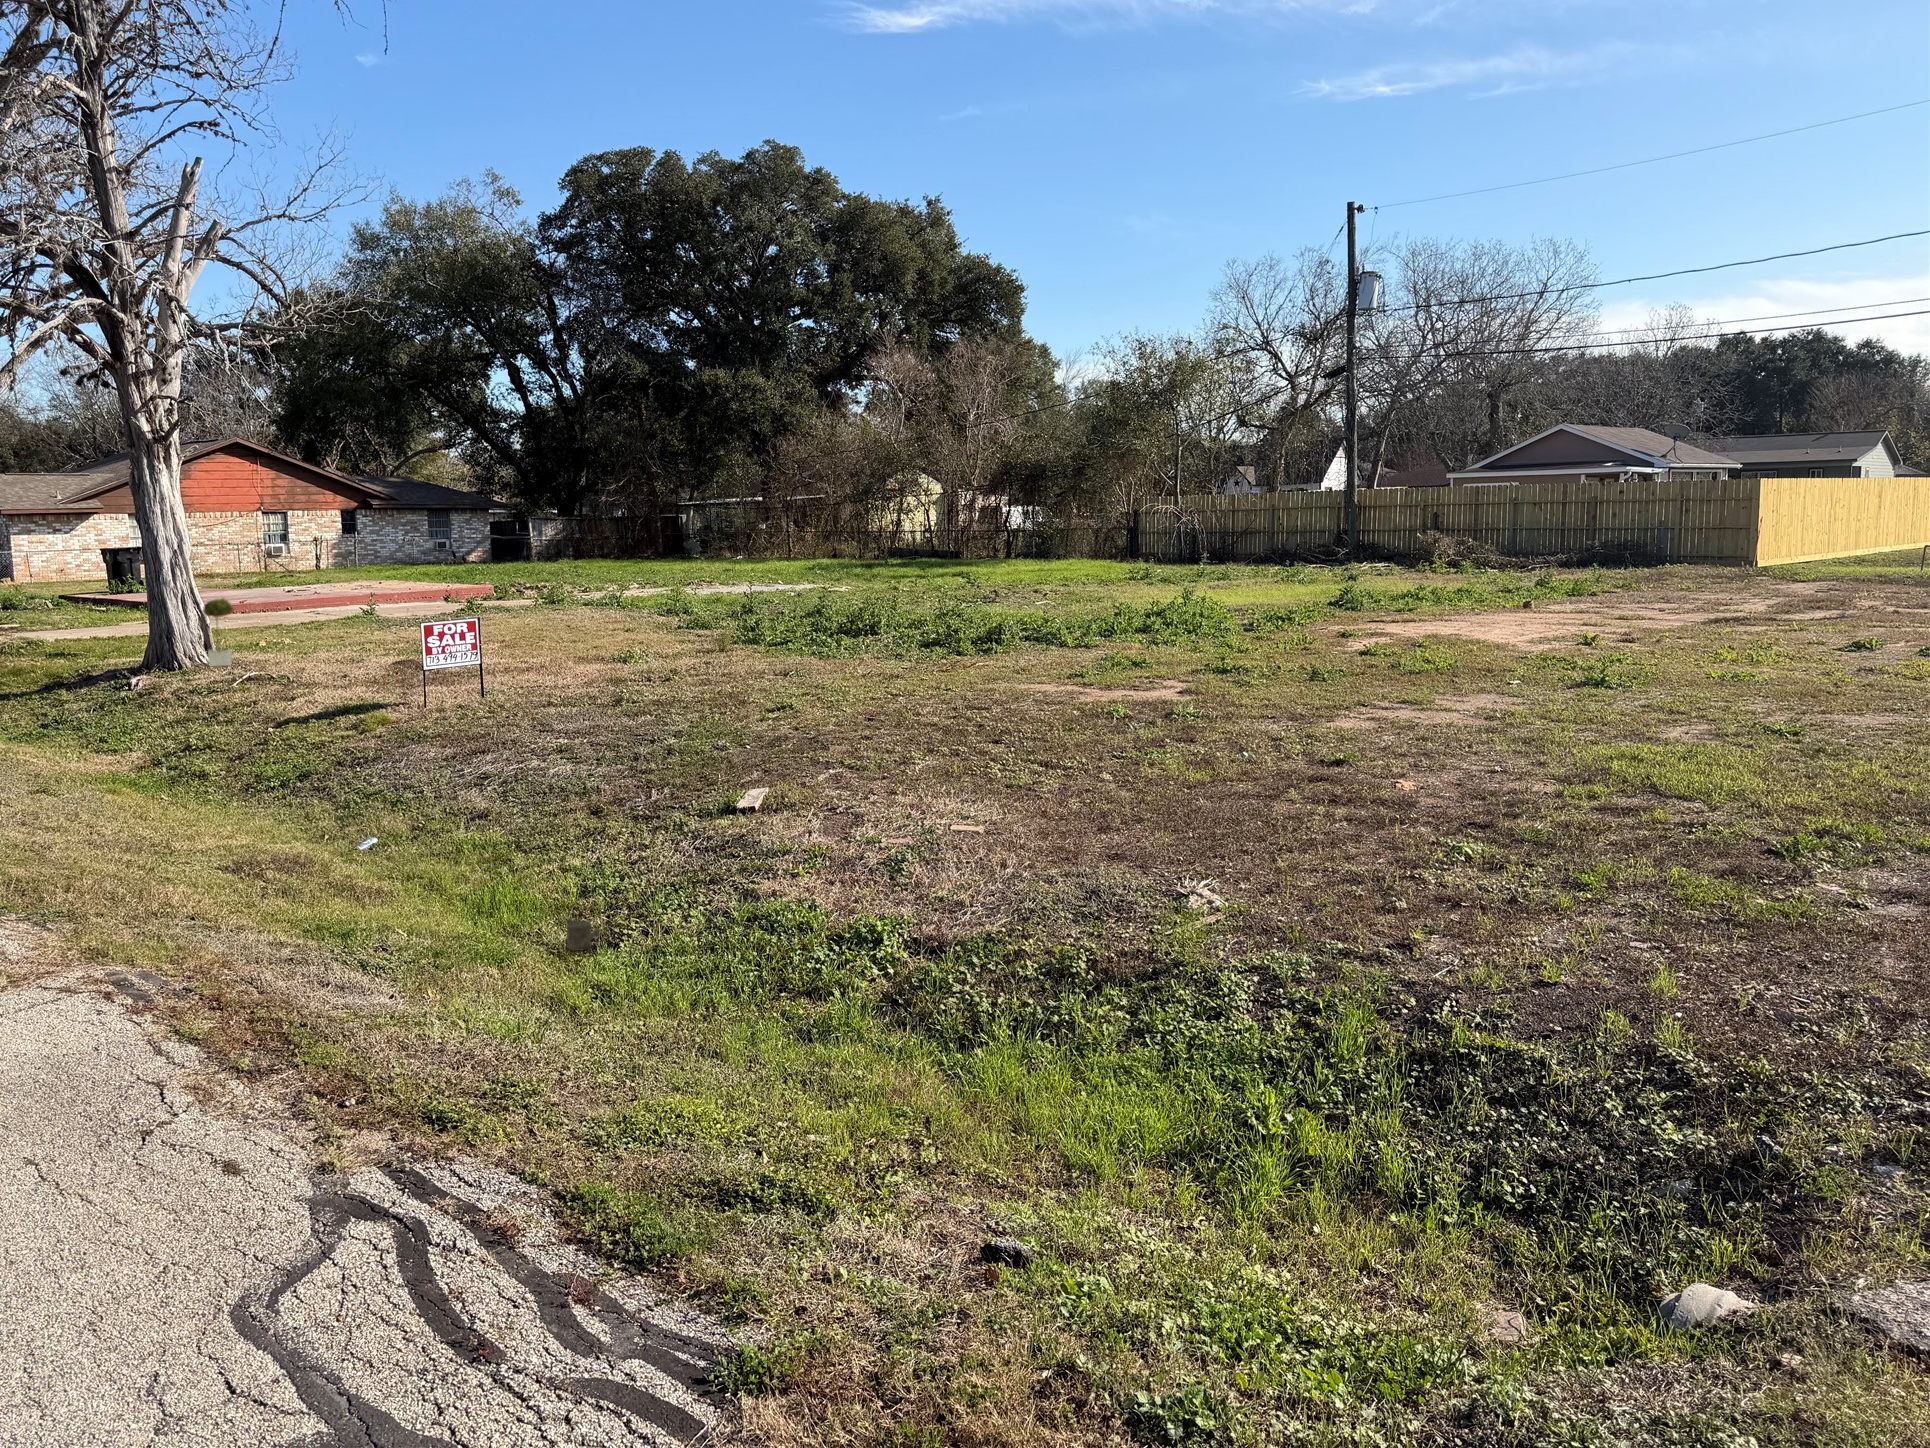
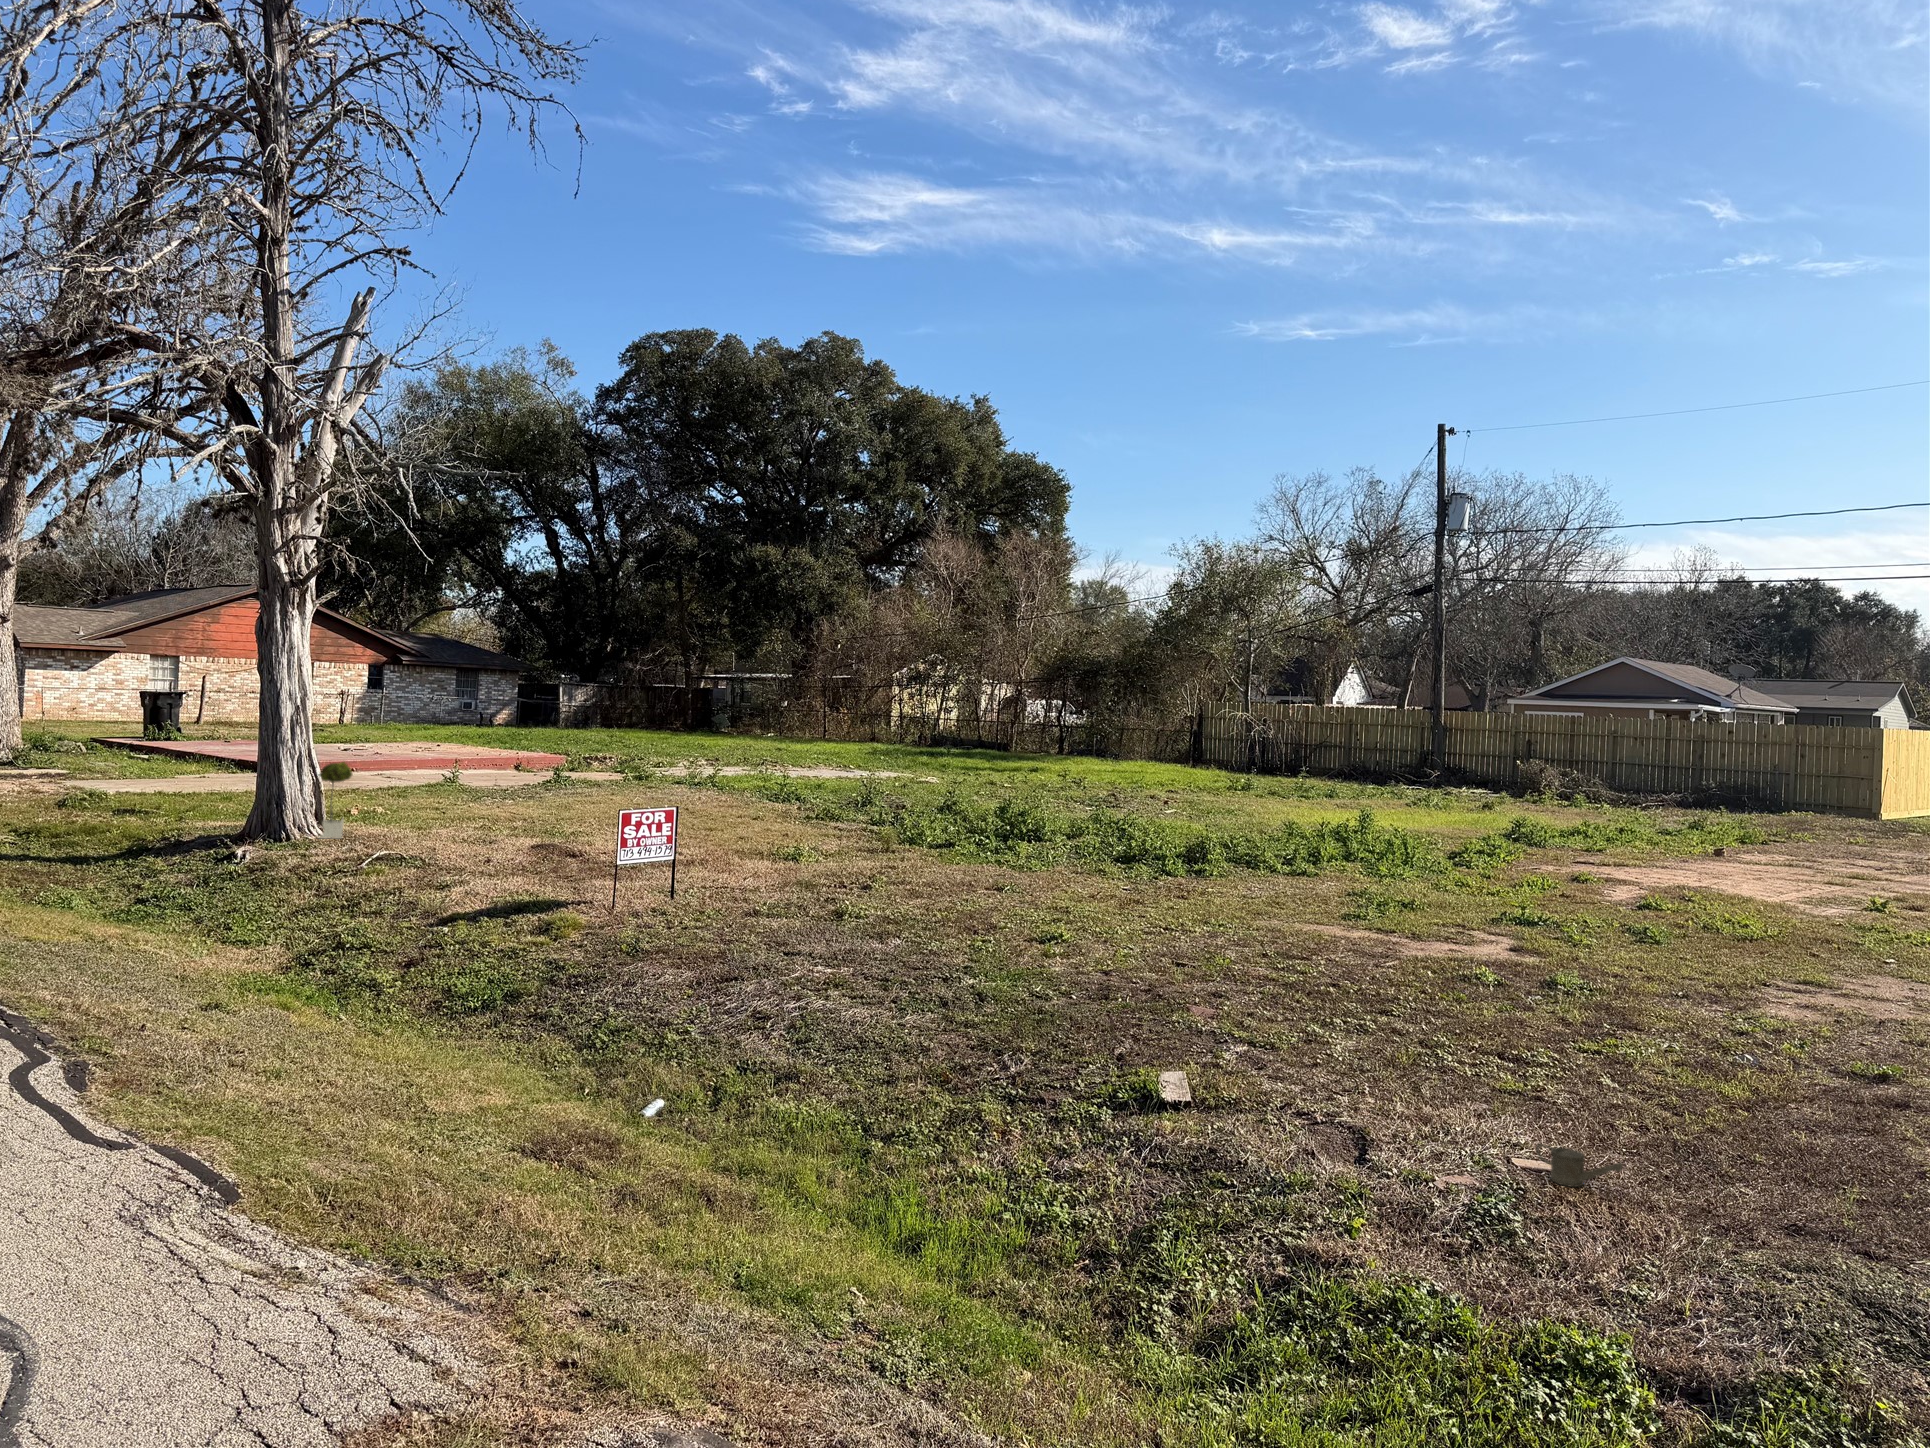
watering can: present [566,918,601,951] -> present [1536,1144,1623,1187]

